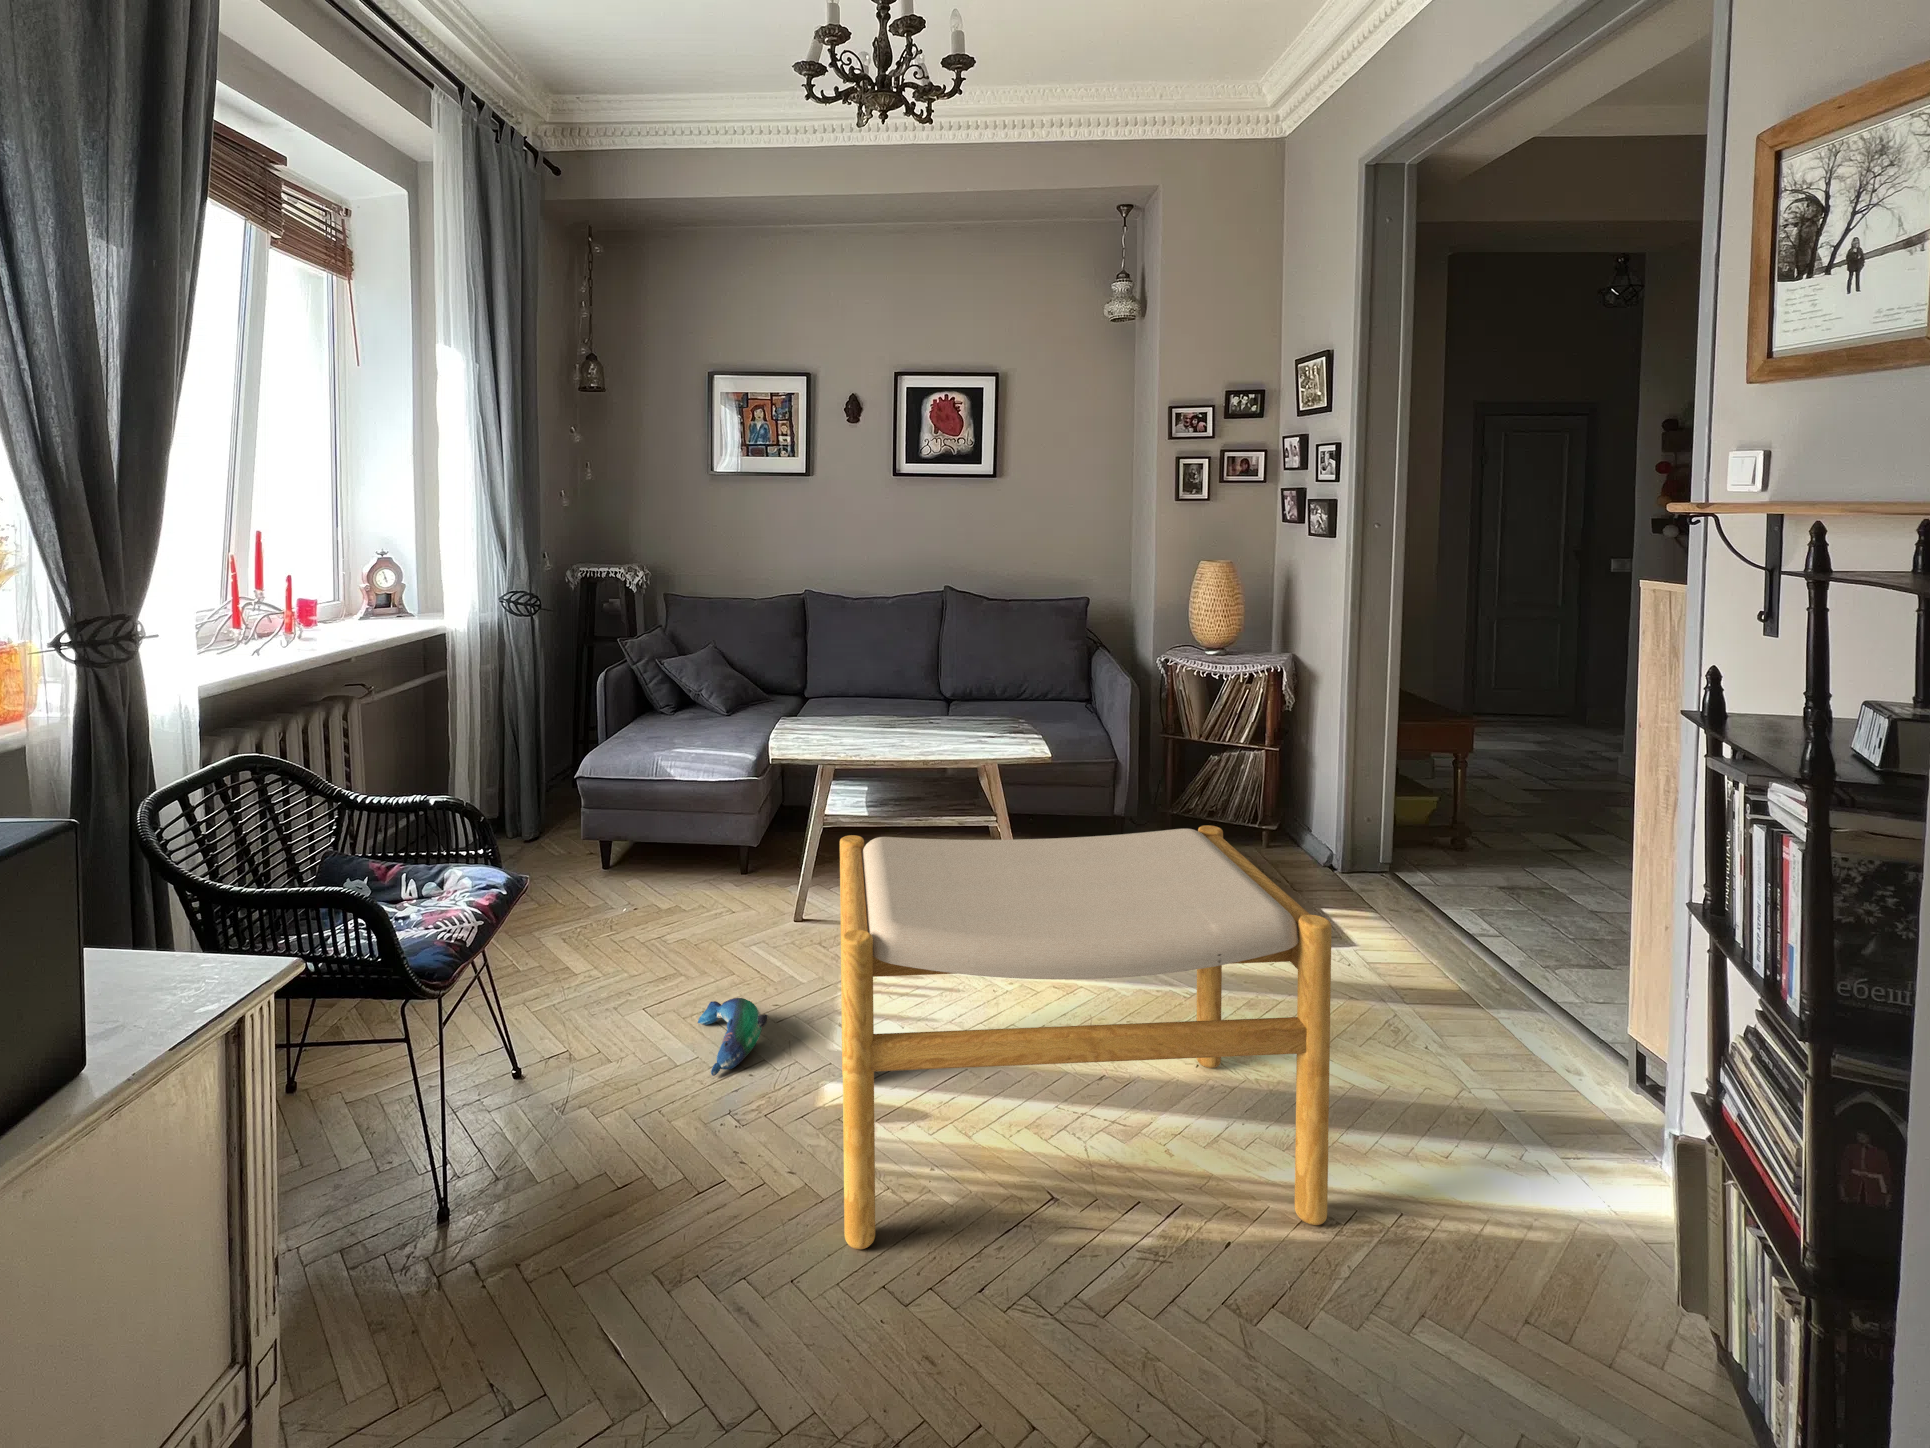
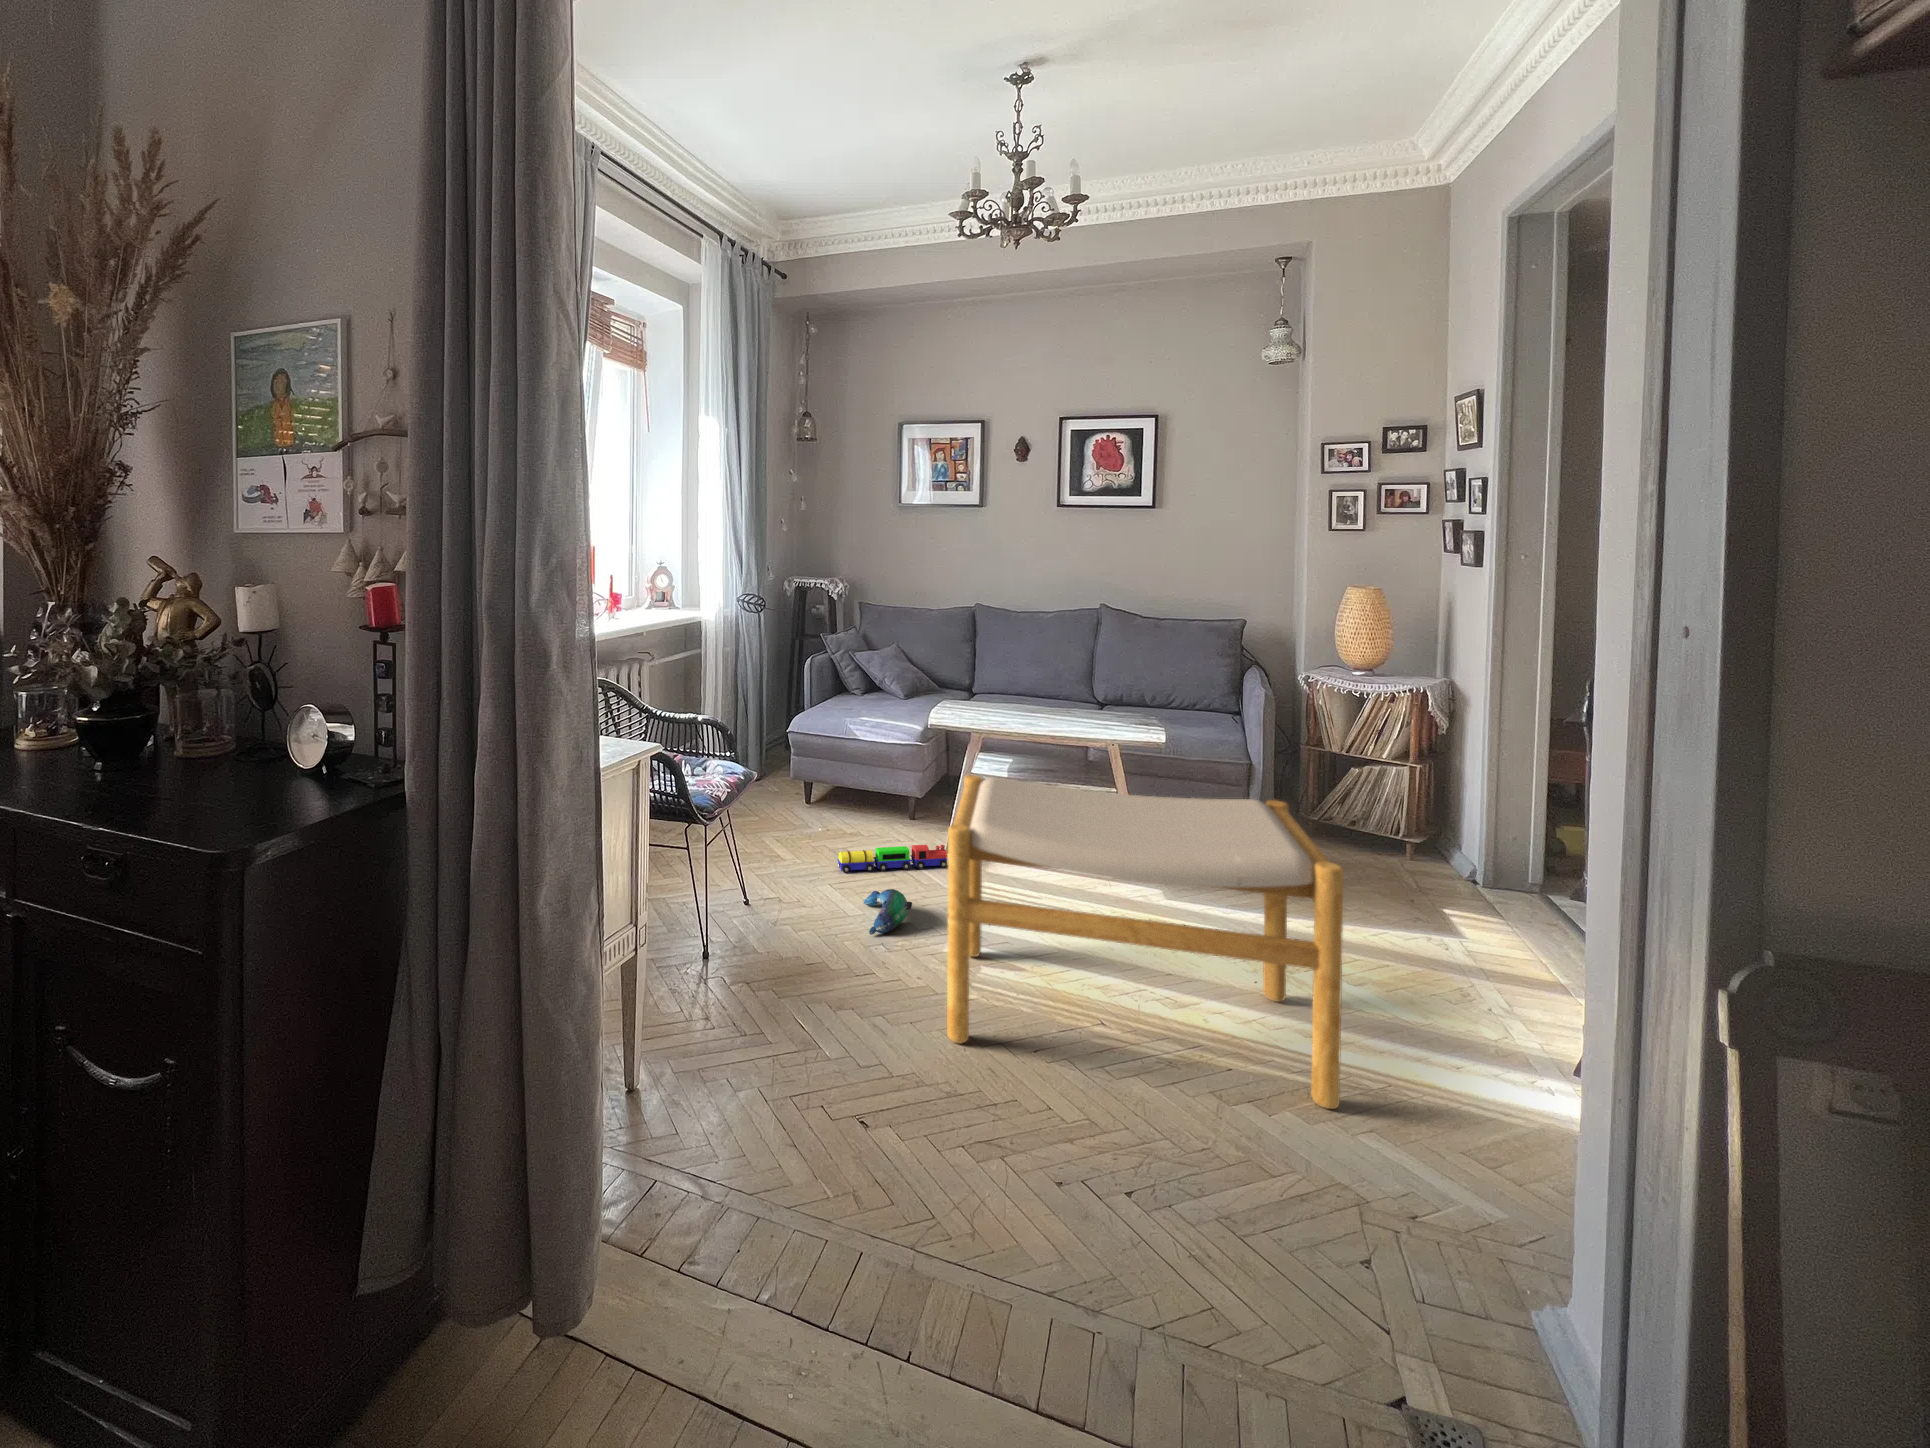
toy train: none [655,912,802,976] -> present [837,845,948,873]

